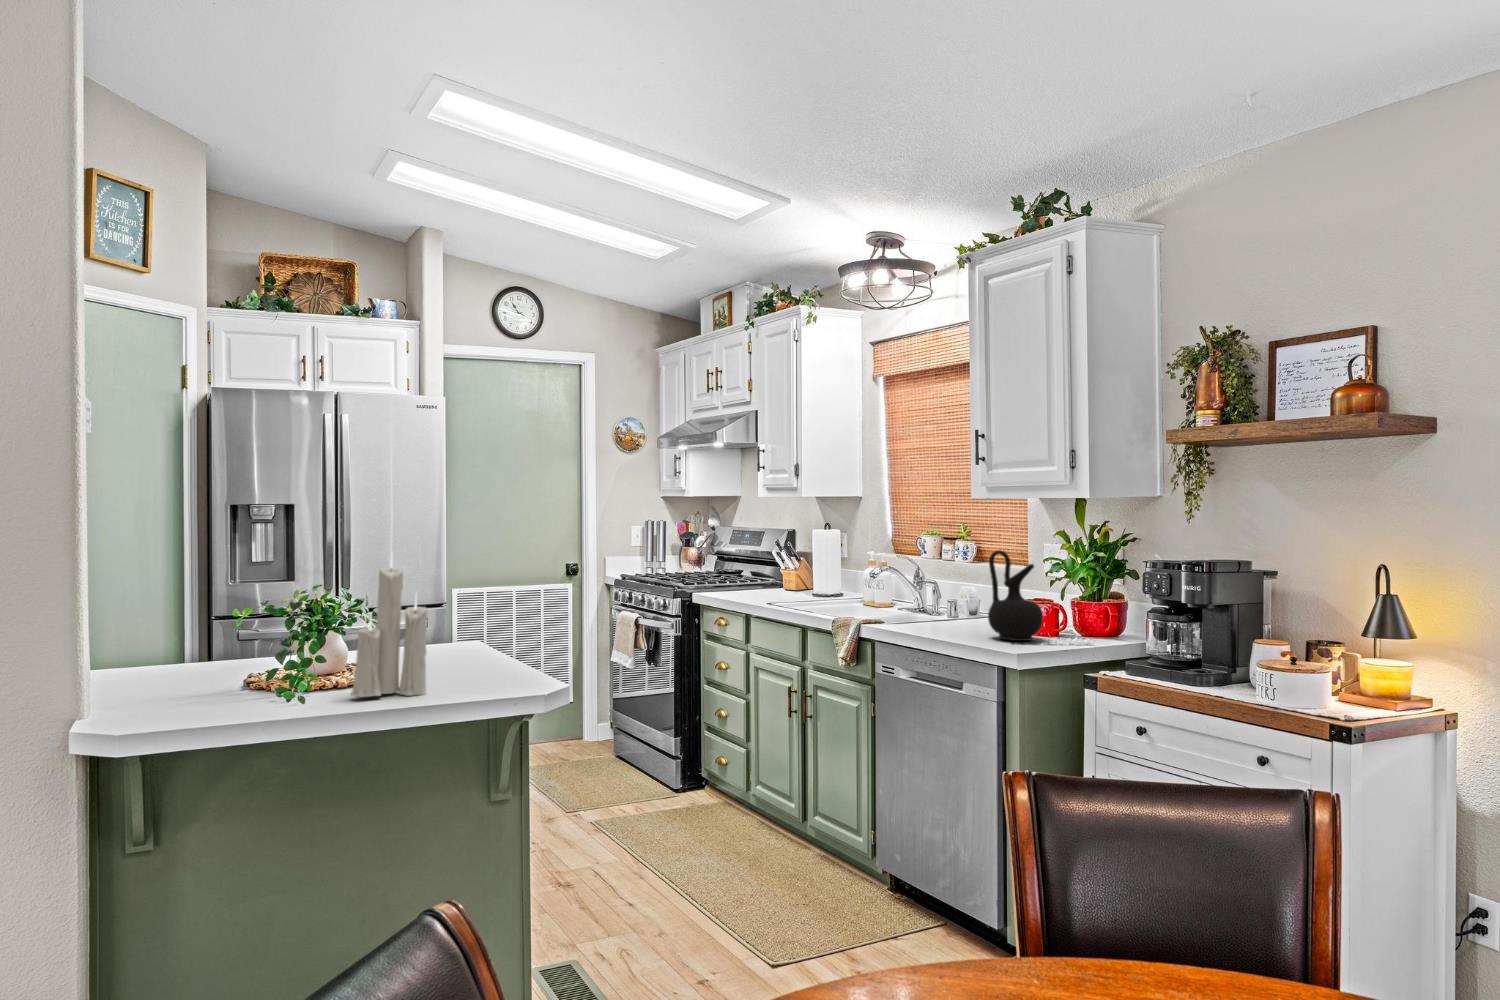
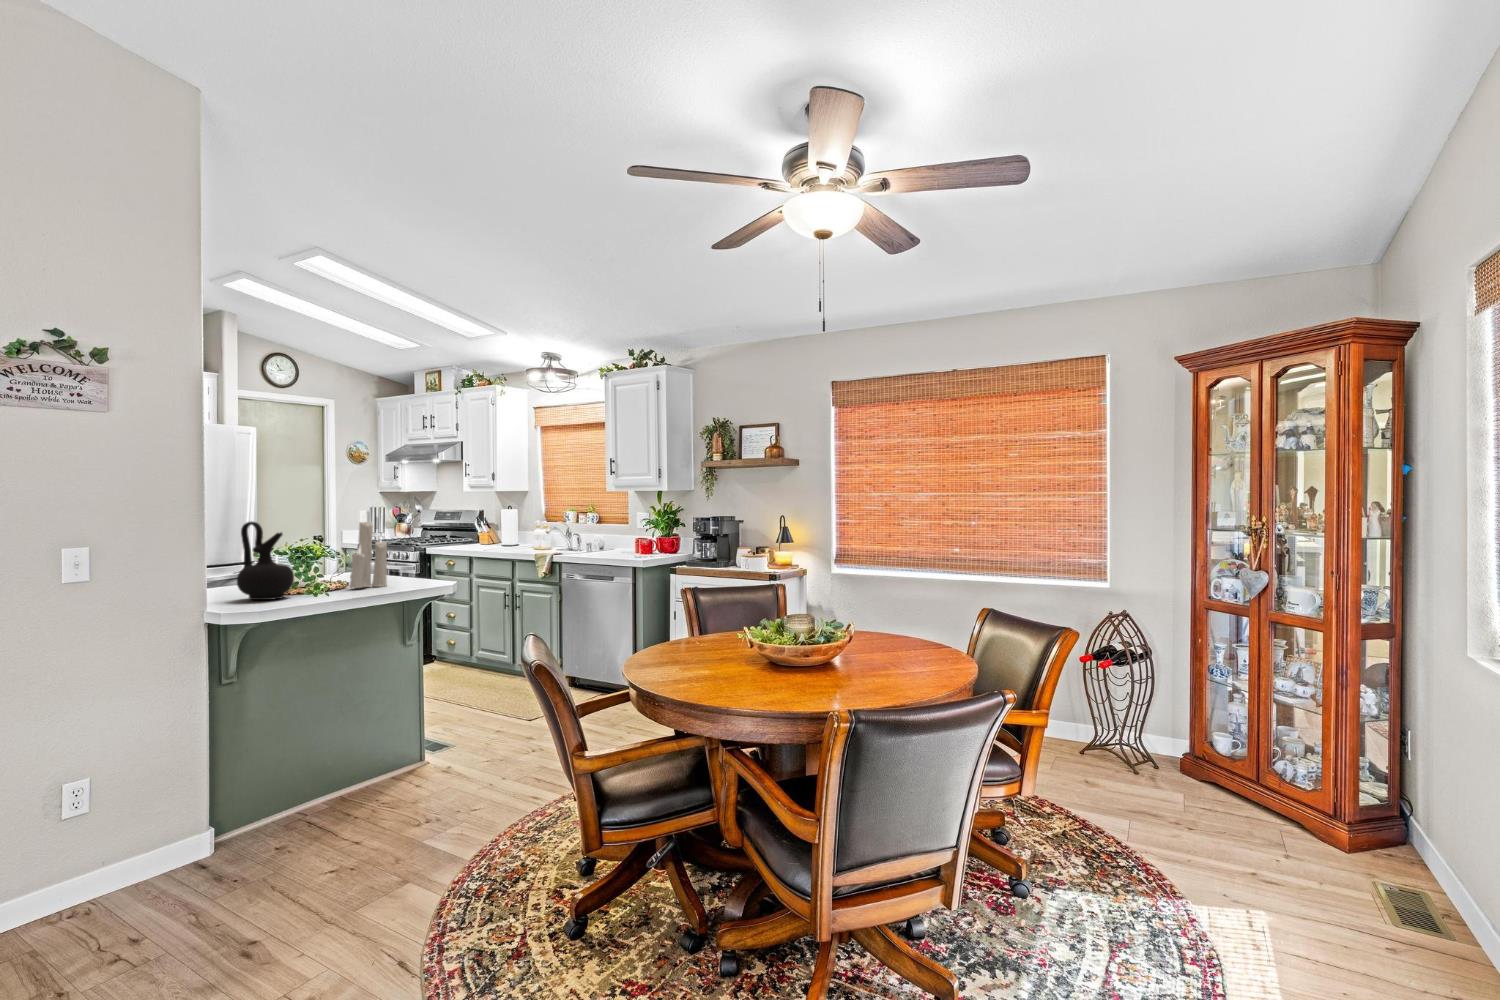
ceramic jug: present [988,550,1043,641] -> present [237,522,294,600]

